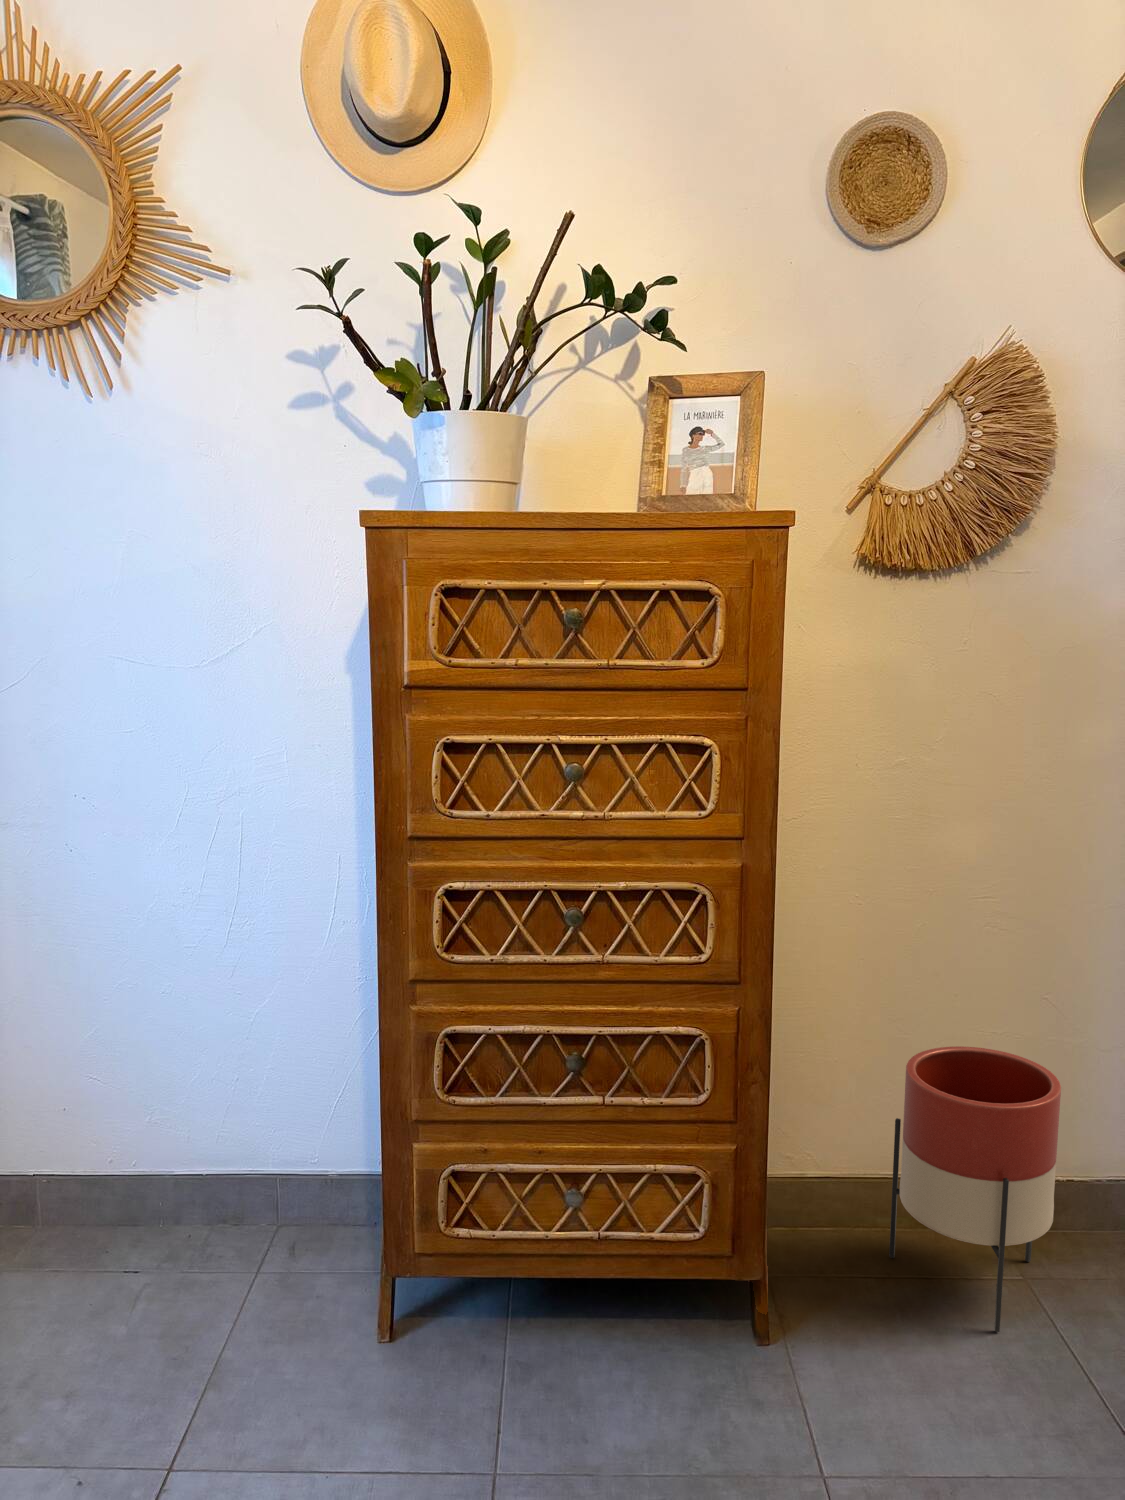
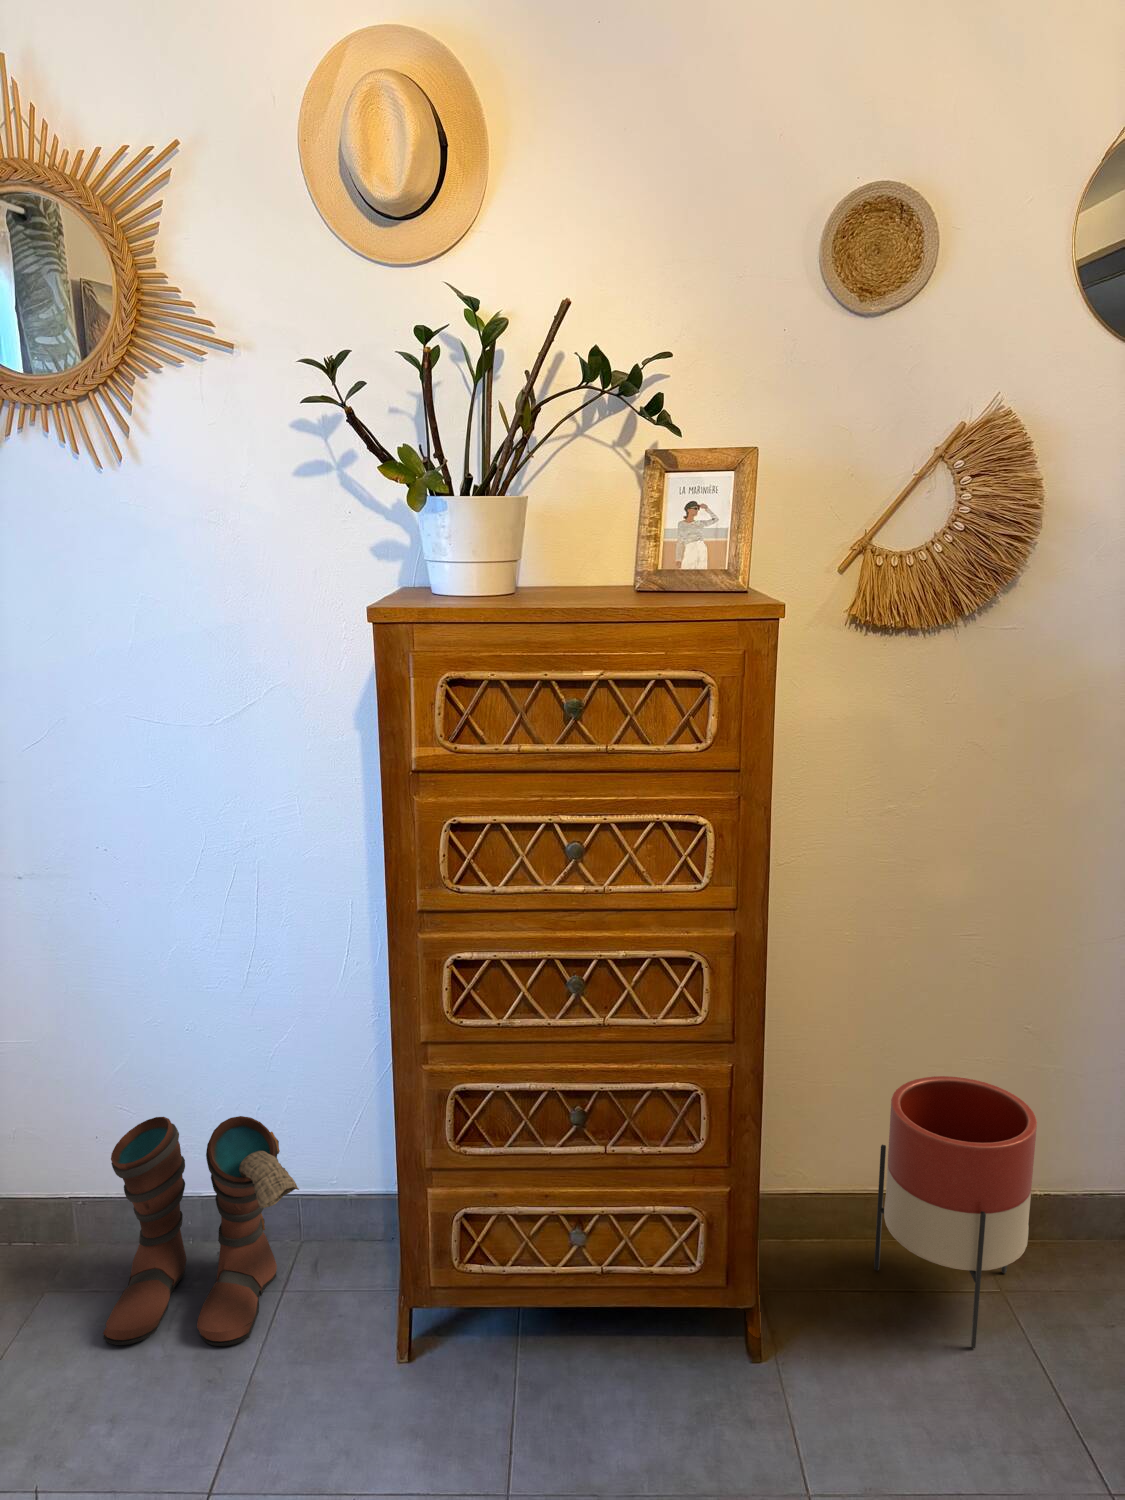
boots: none [60,1080,276,1325] -> present [103,1116,299,1346]

